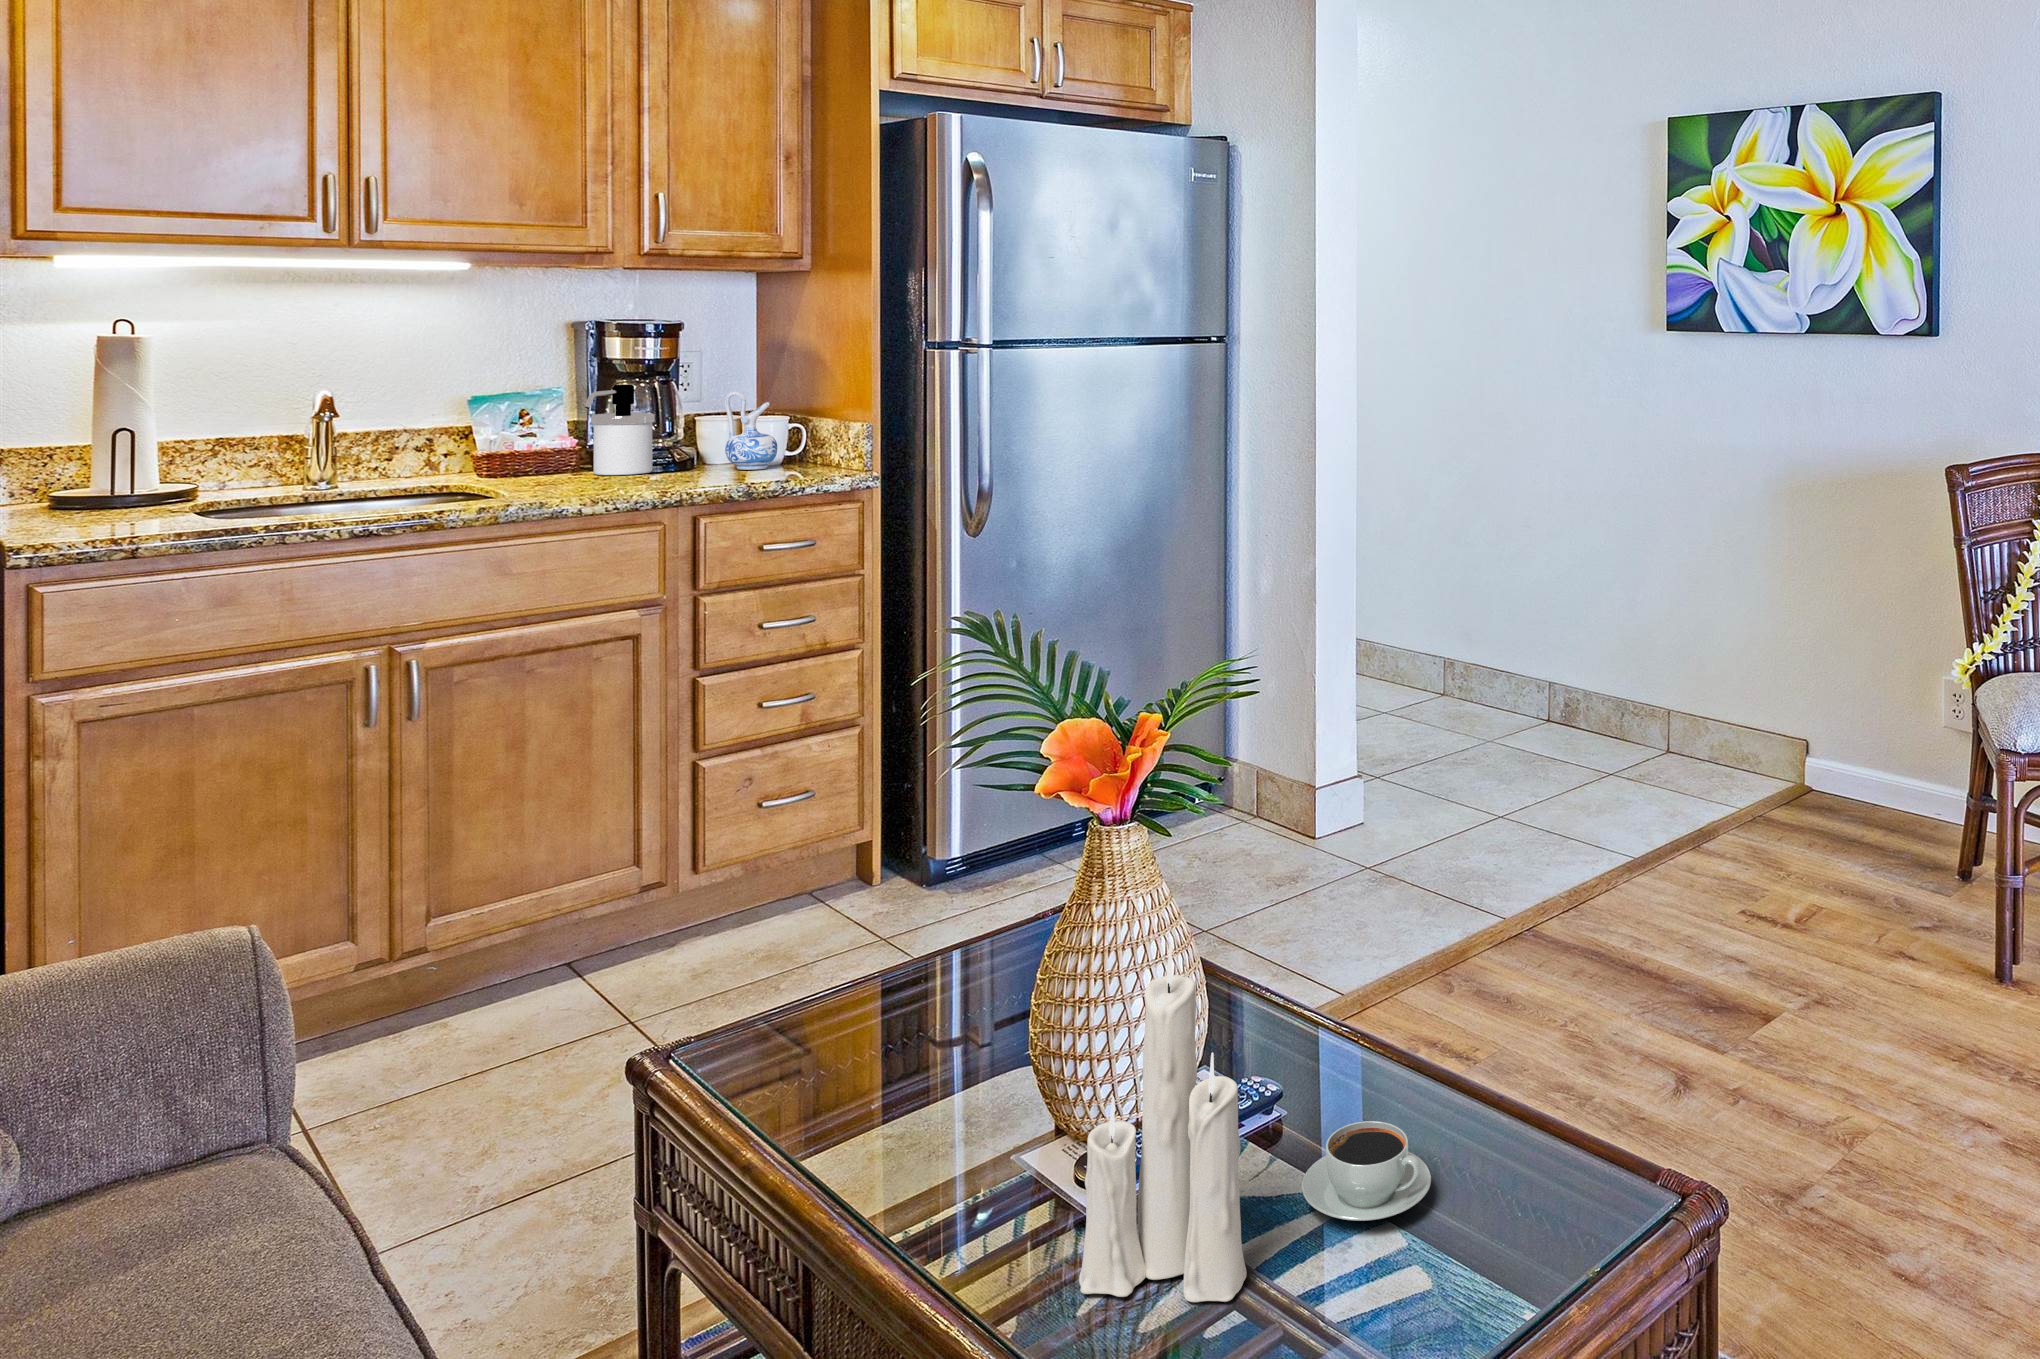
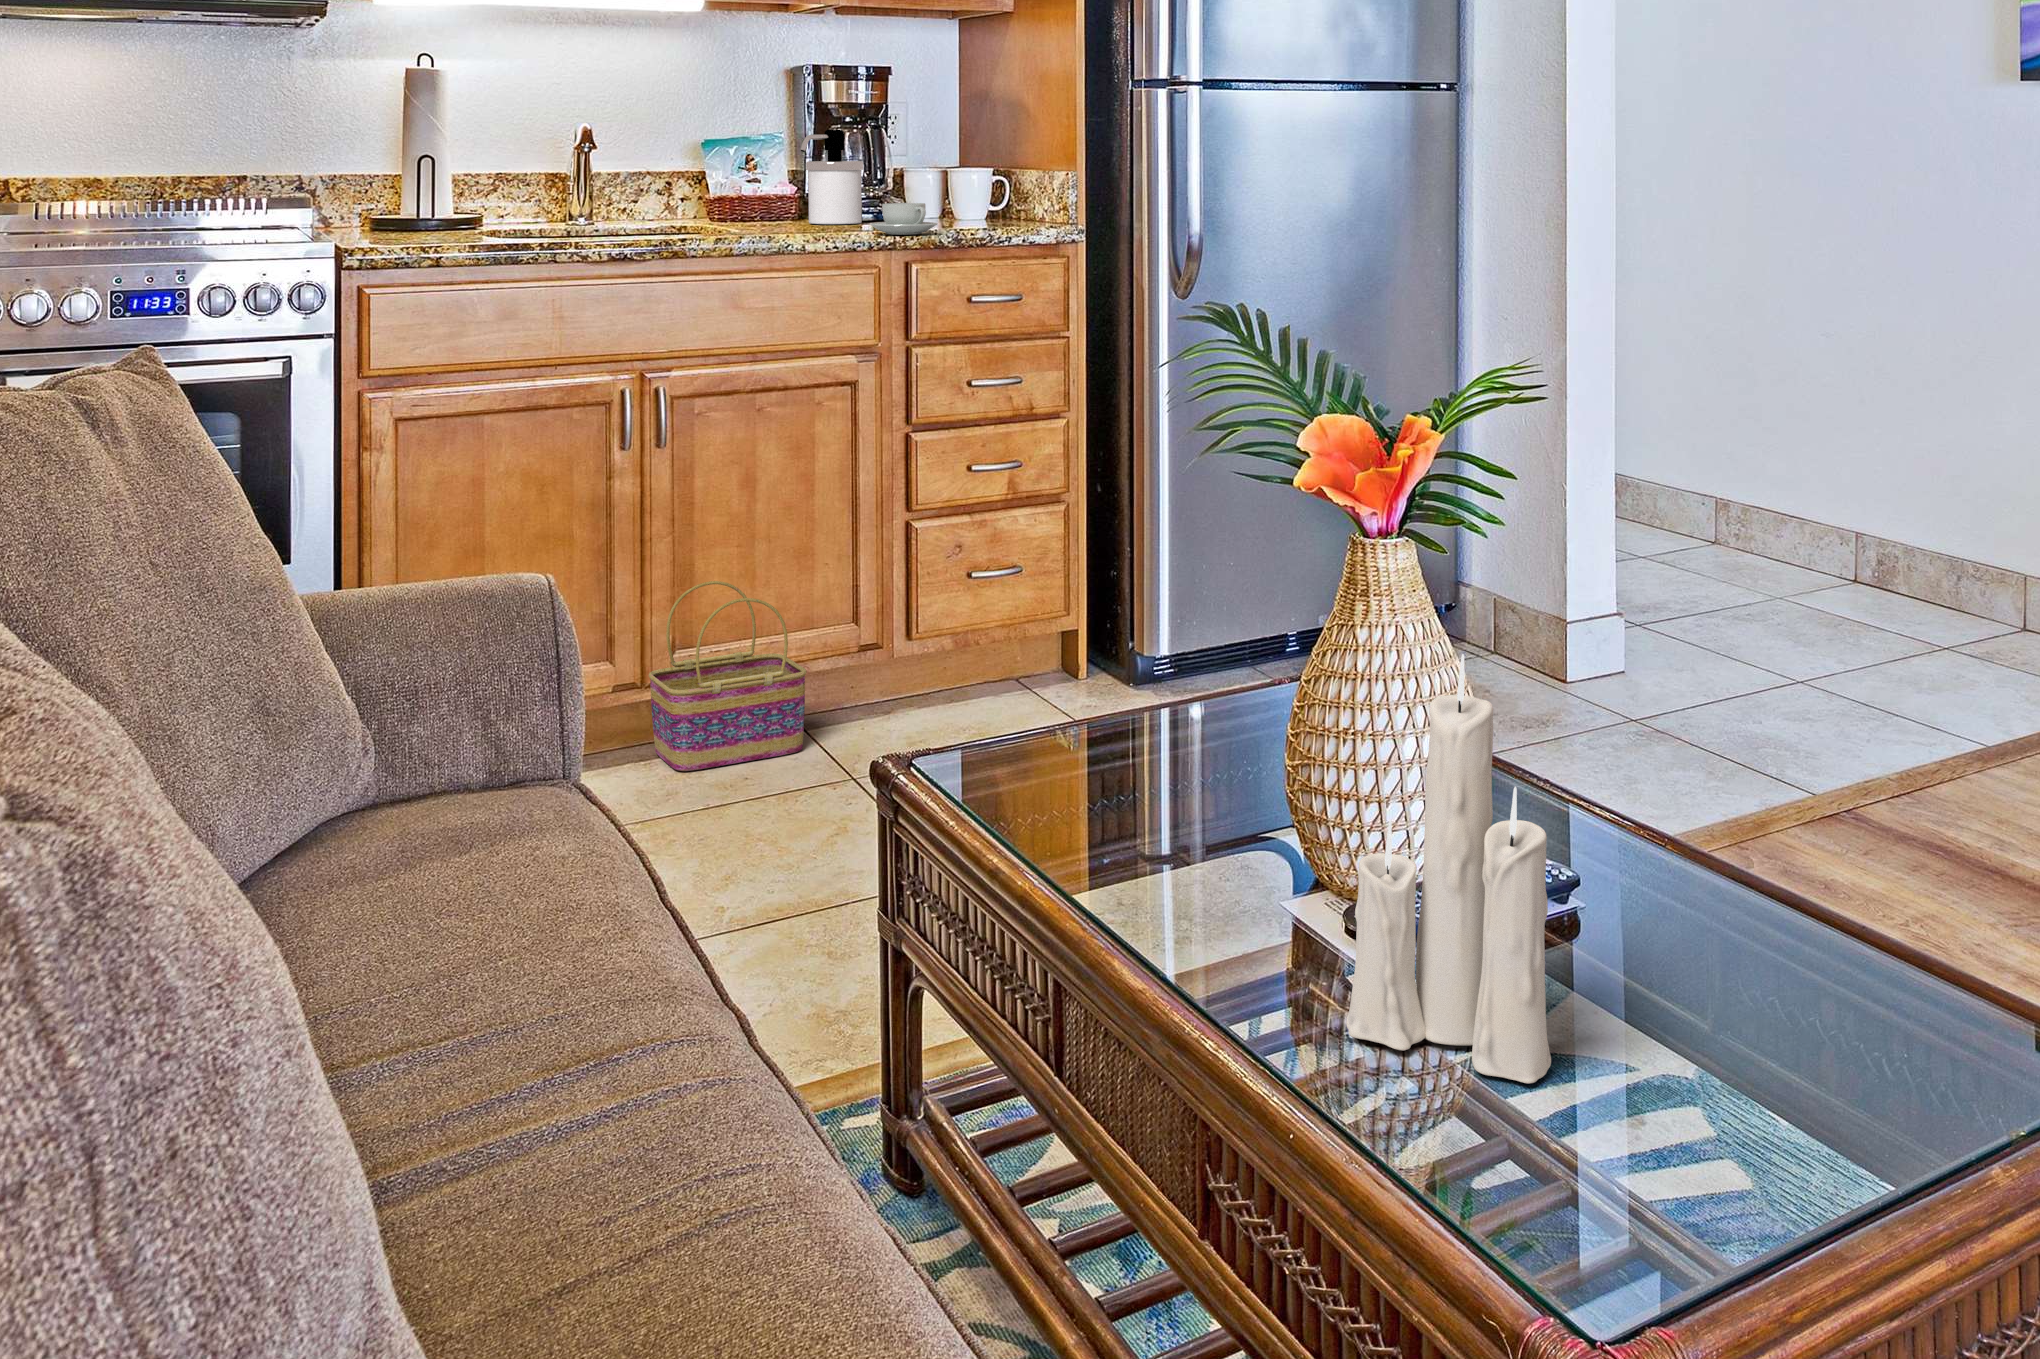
ceramic pitcher: present [725,392,777,470] -> none [929,138,980,223]
basket: none [385,853,579,1064] -> present [649,581,807,771]
coffee cup: present [1302,1121,1431,1221] -> present [870,203,938,235]

